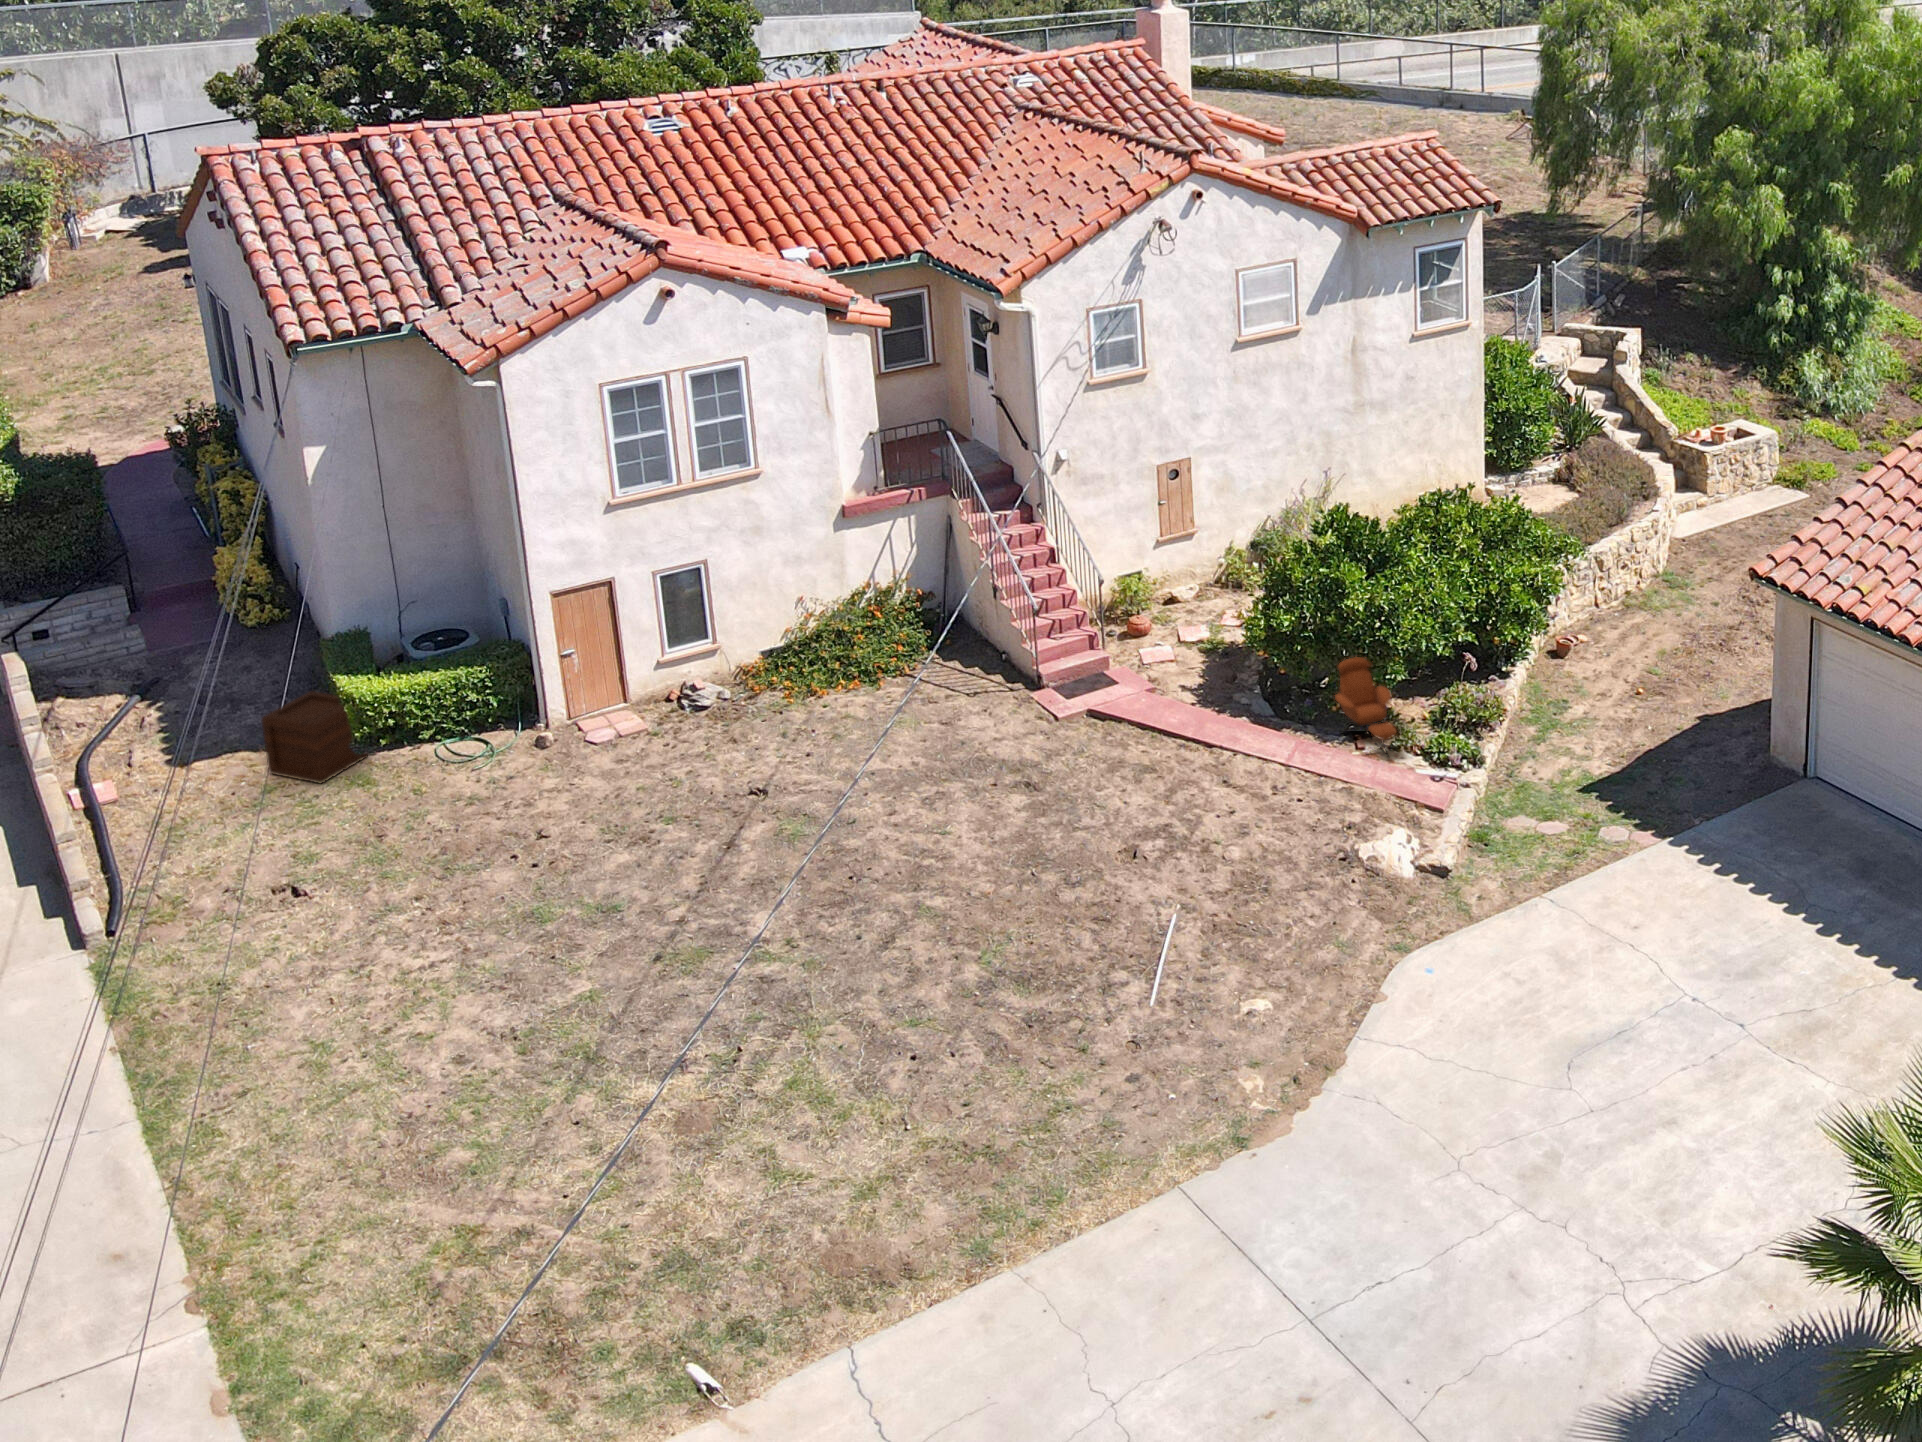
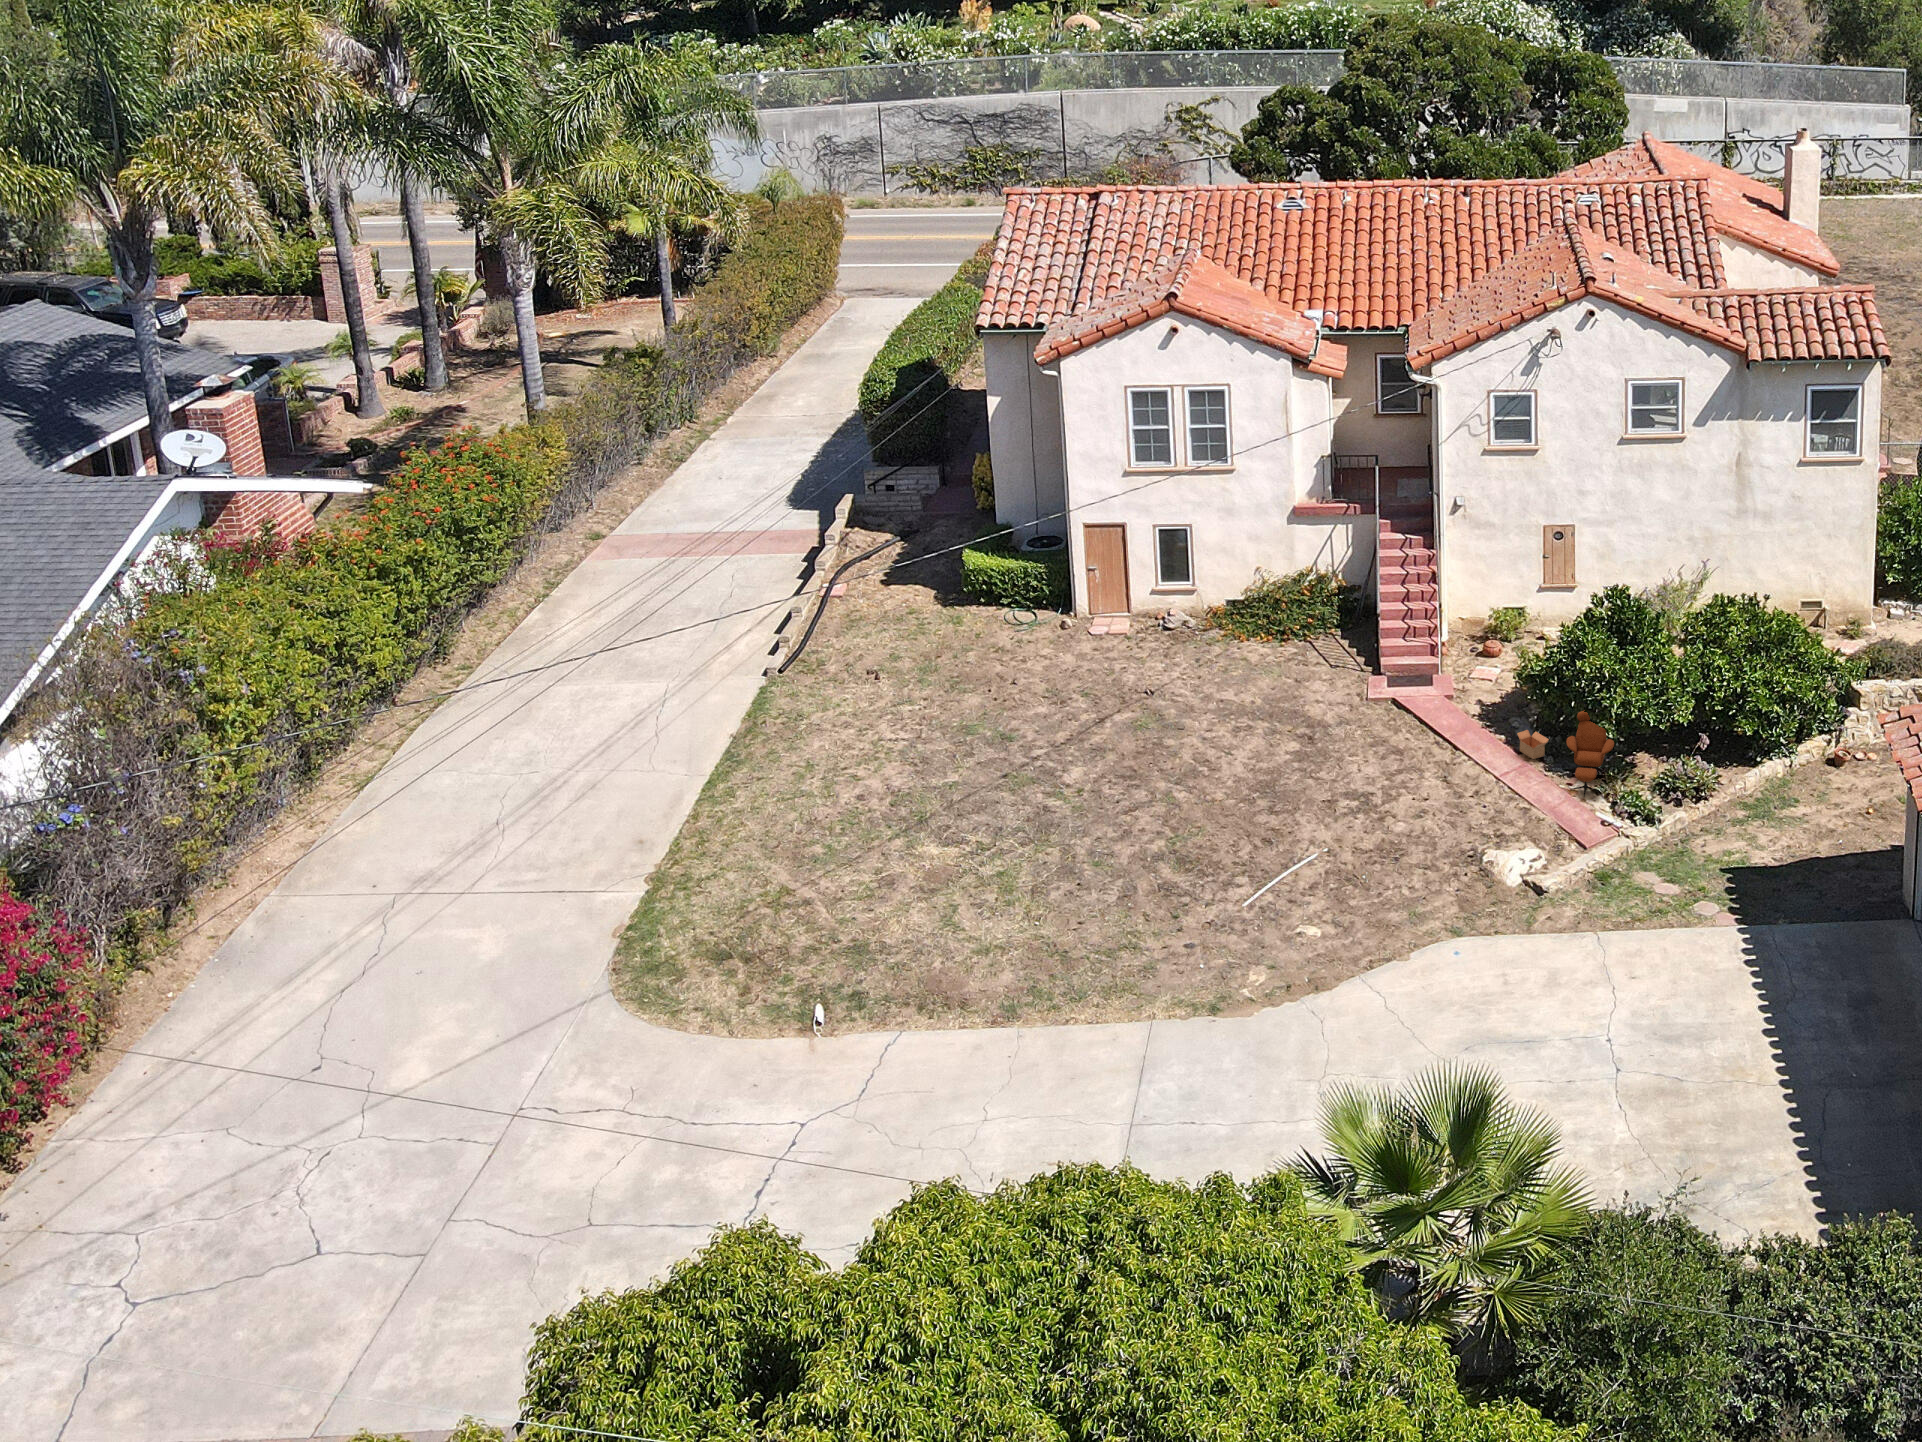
wooden crate: present [261,691,368,783] -> none [912,559,973,620]
cardboard box: none [1261,702,1304,734] -> present [1517,730,1549,759]

